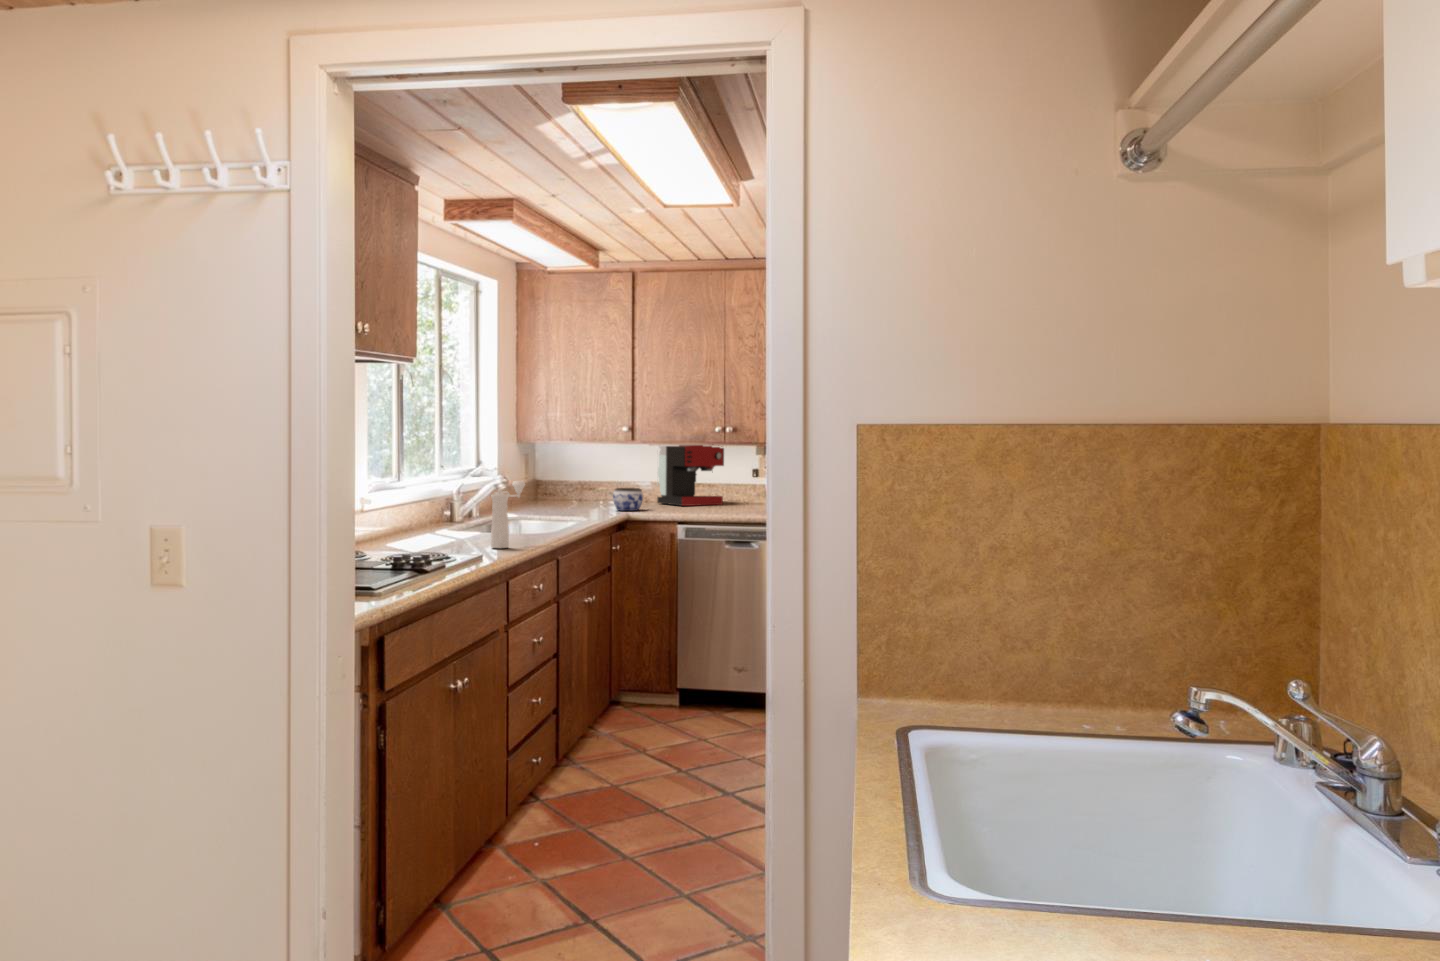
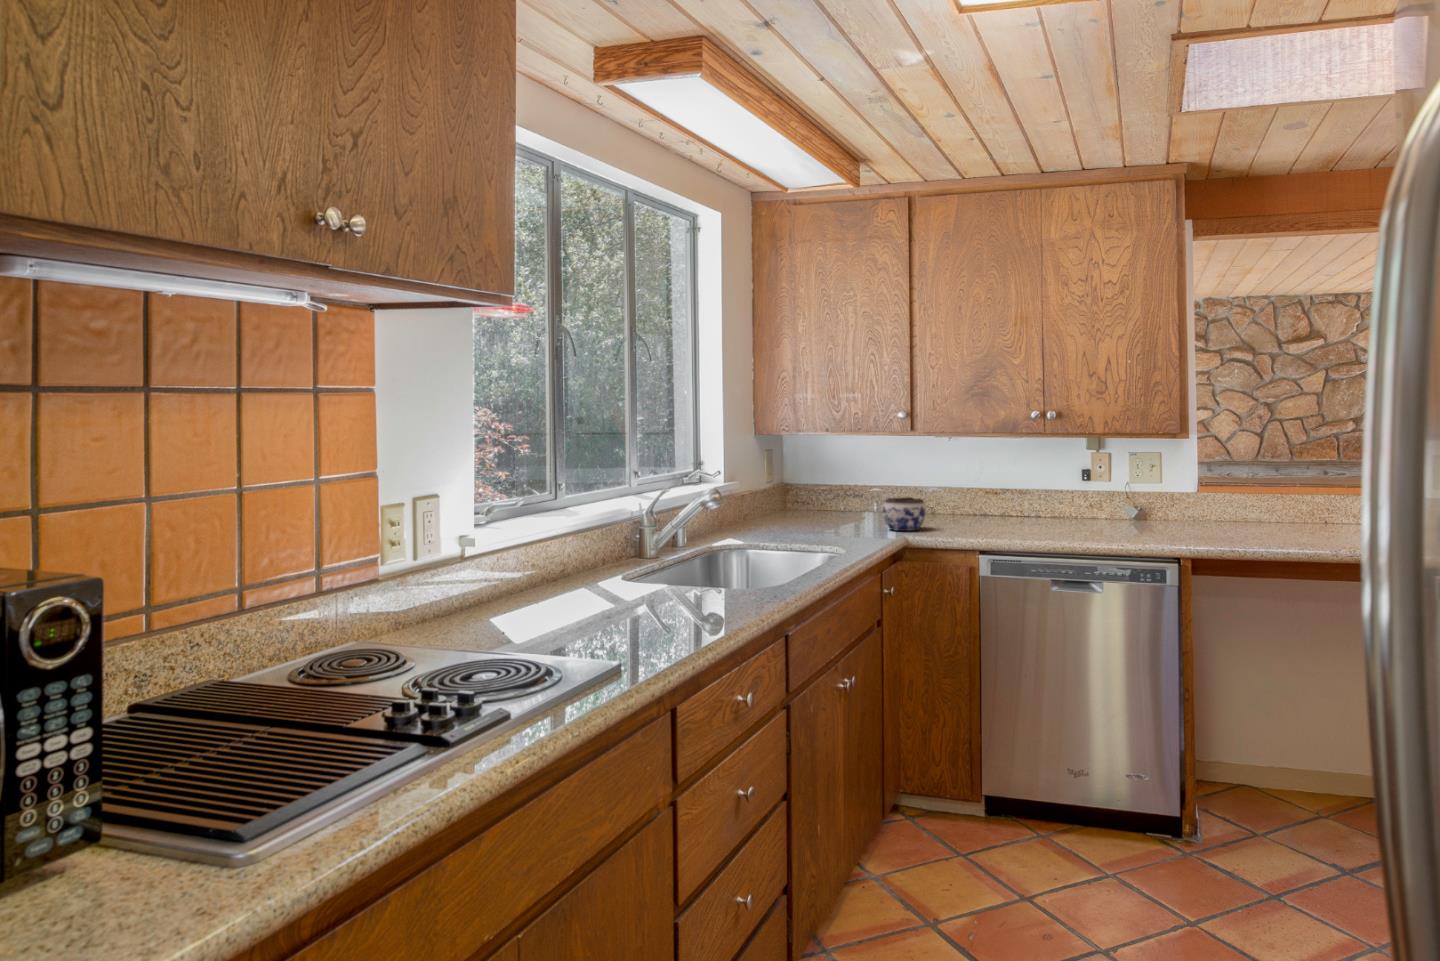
coffee maker: present [657,445,724,506] -> none [945,428,1041,521]
pepper mill: present [491,481,525,548] -> none [656,514,722,639]

